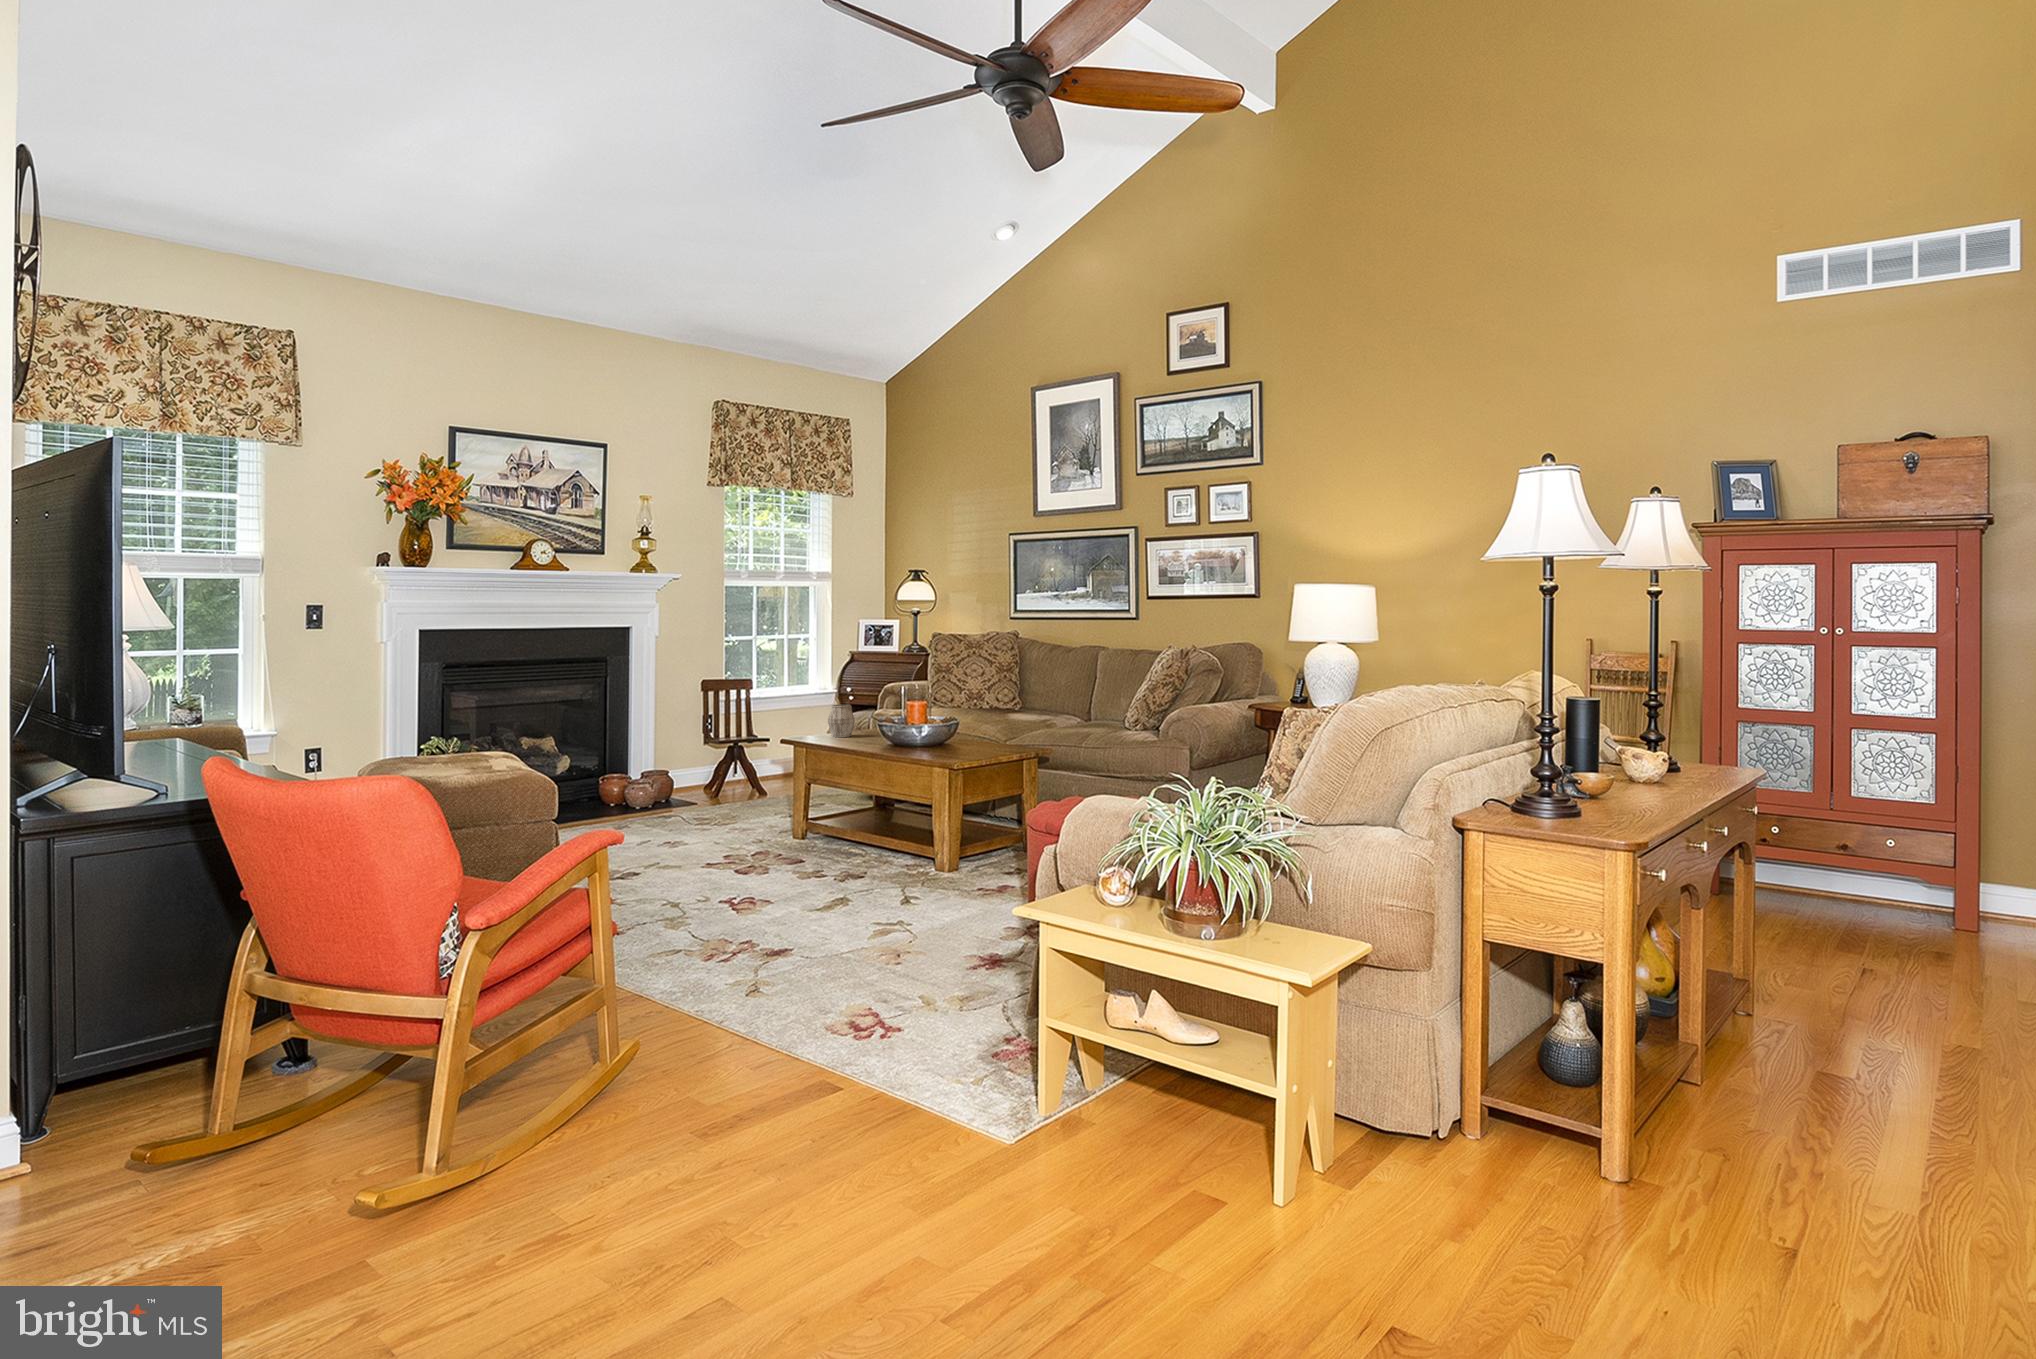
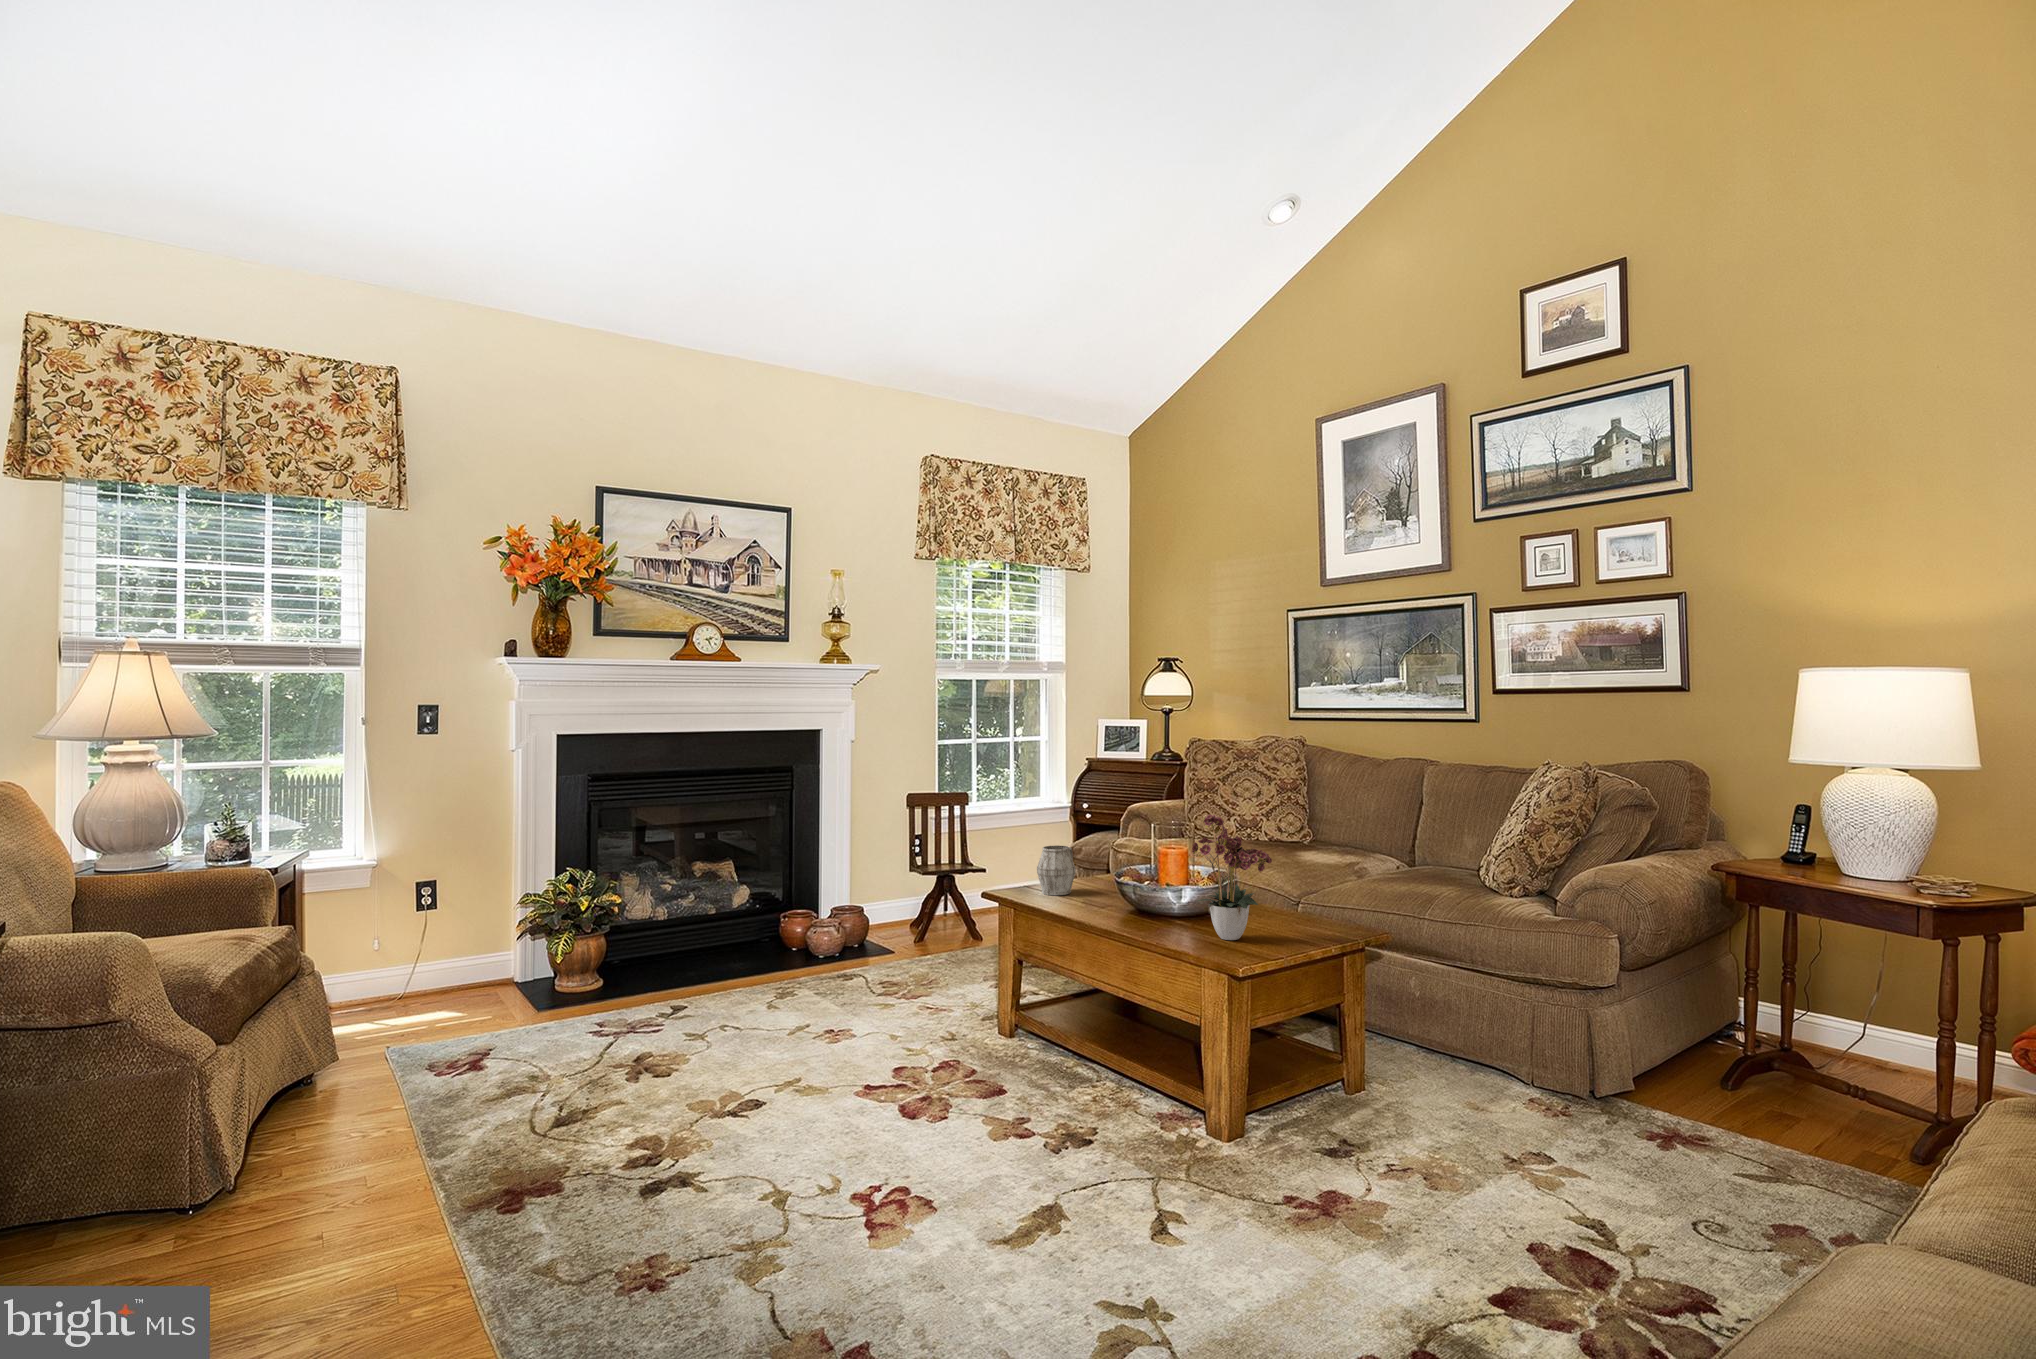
flower arrangement: none [930,670,985,750] -> present [1192,815,1272,940]

